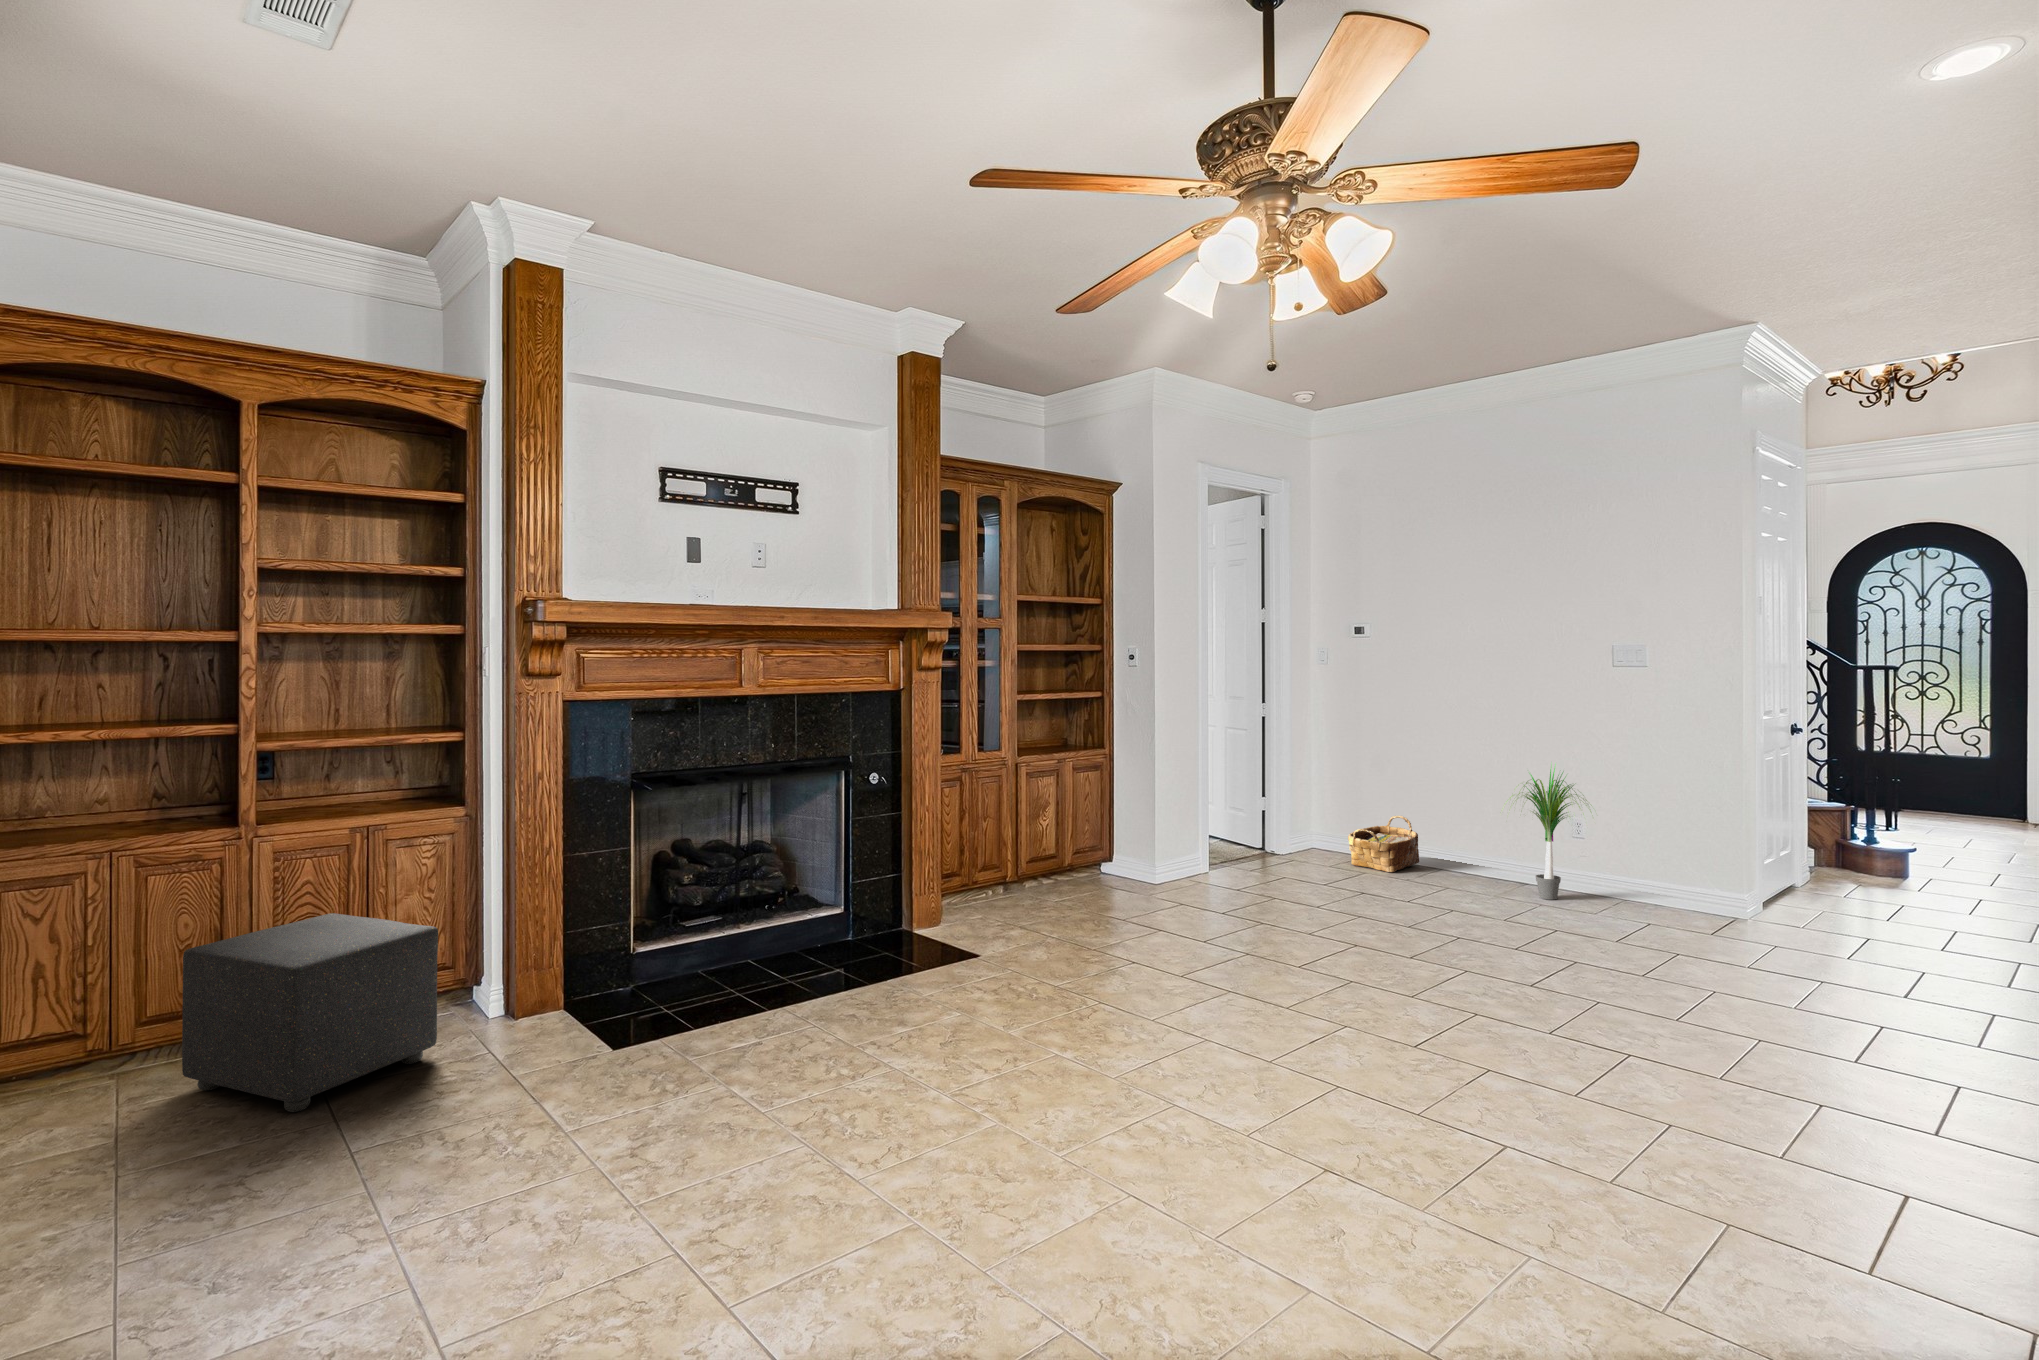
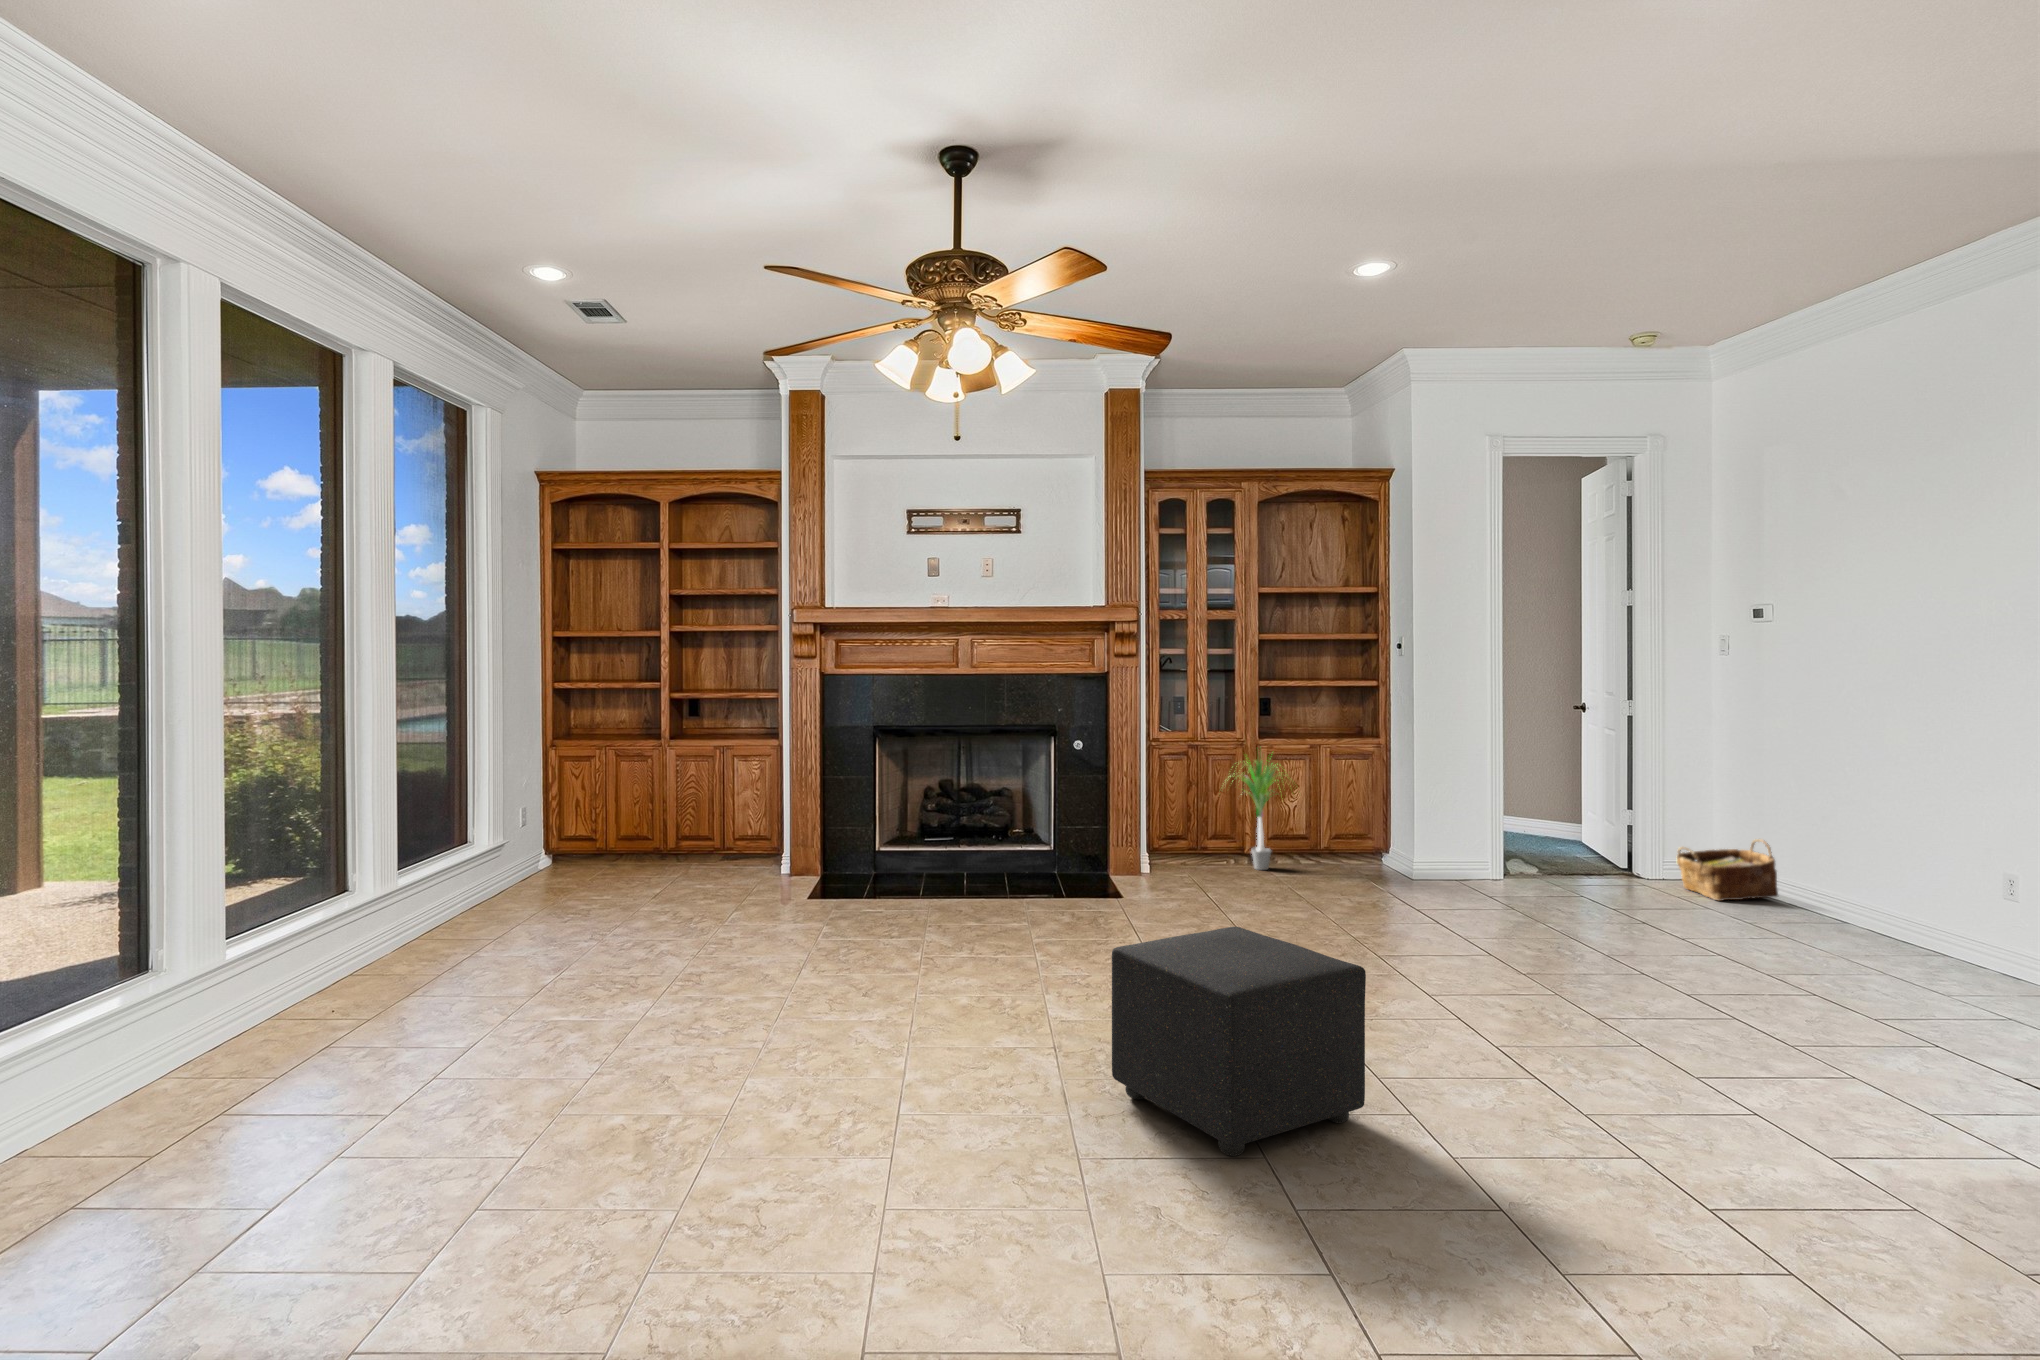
potted plant: present [1510,768,1587,900] -> present [1230,758,1281,870]
ottoman: present [182,913,438,1112] -> present [1112,927,1366,1156]

